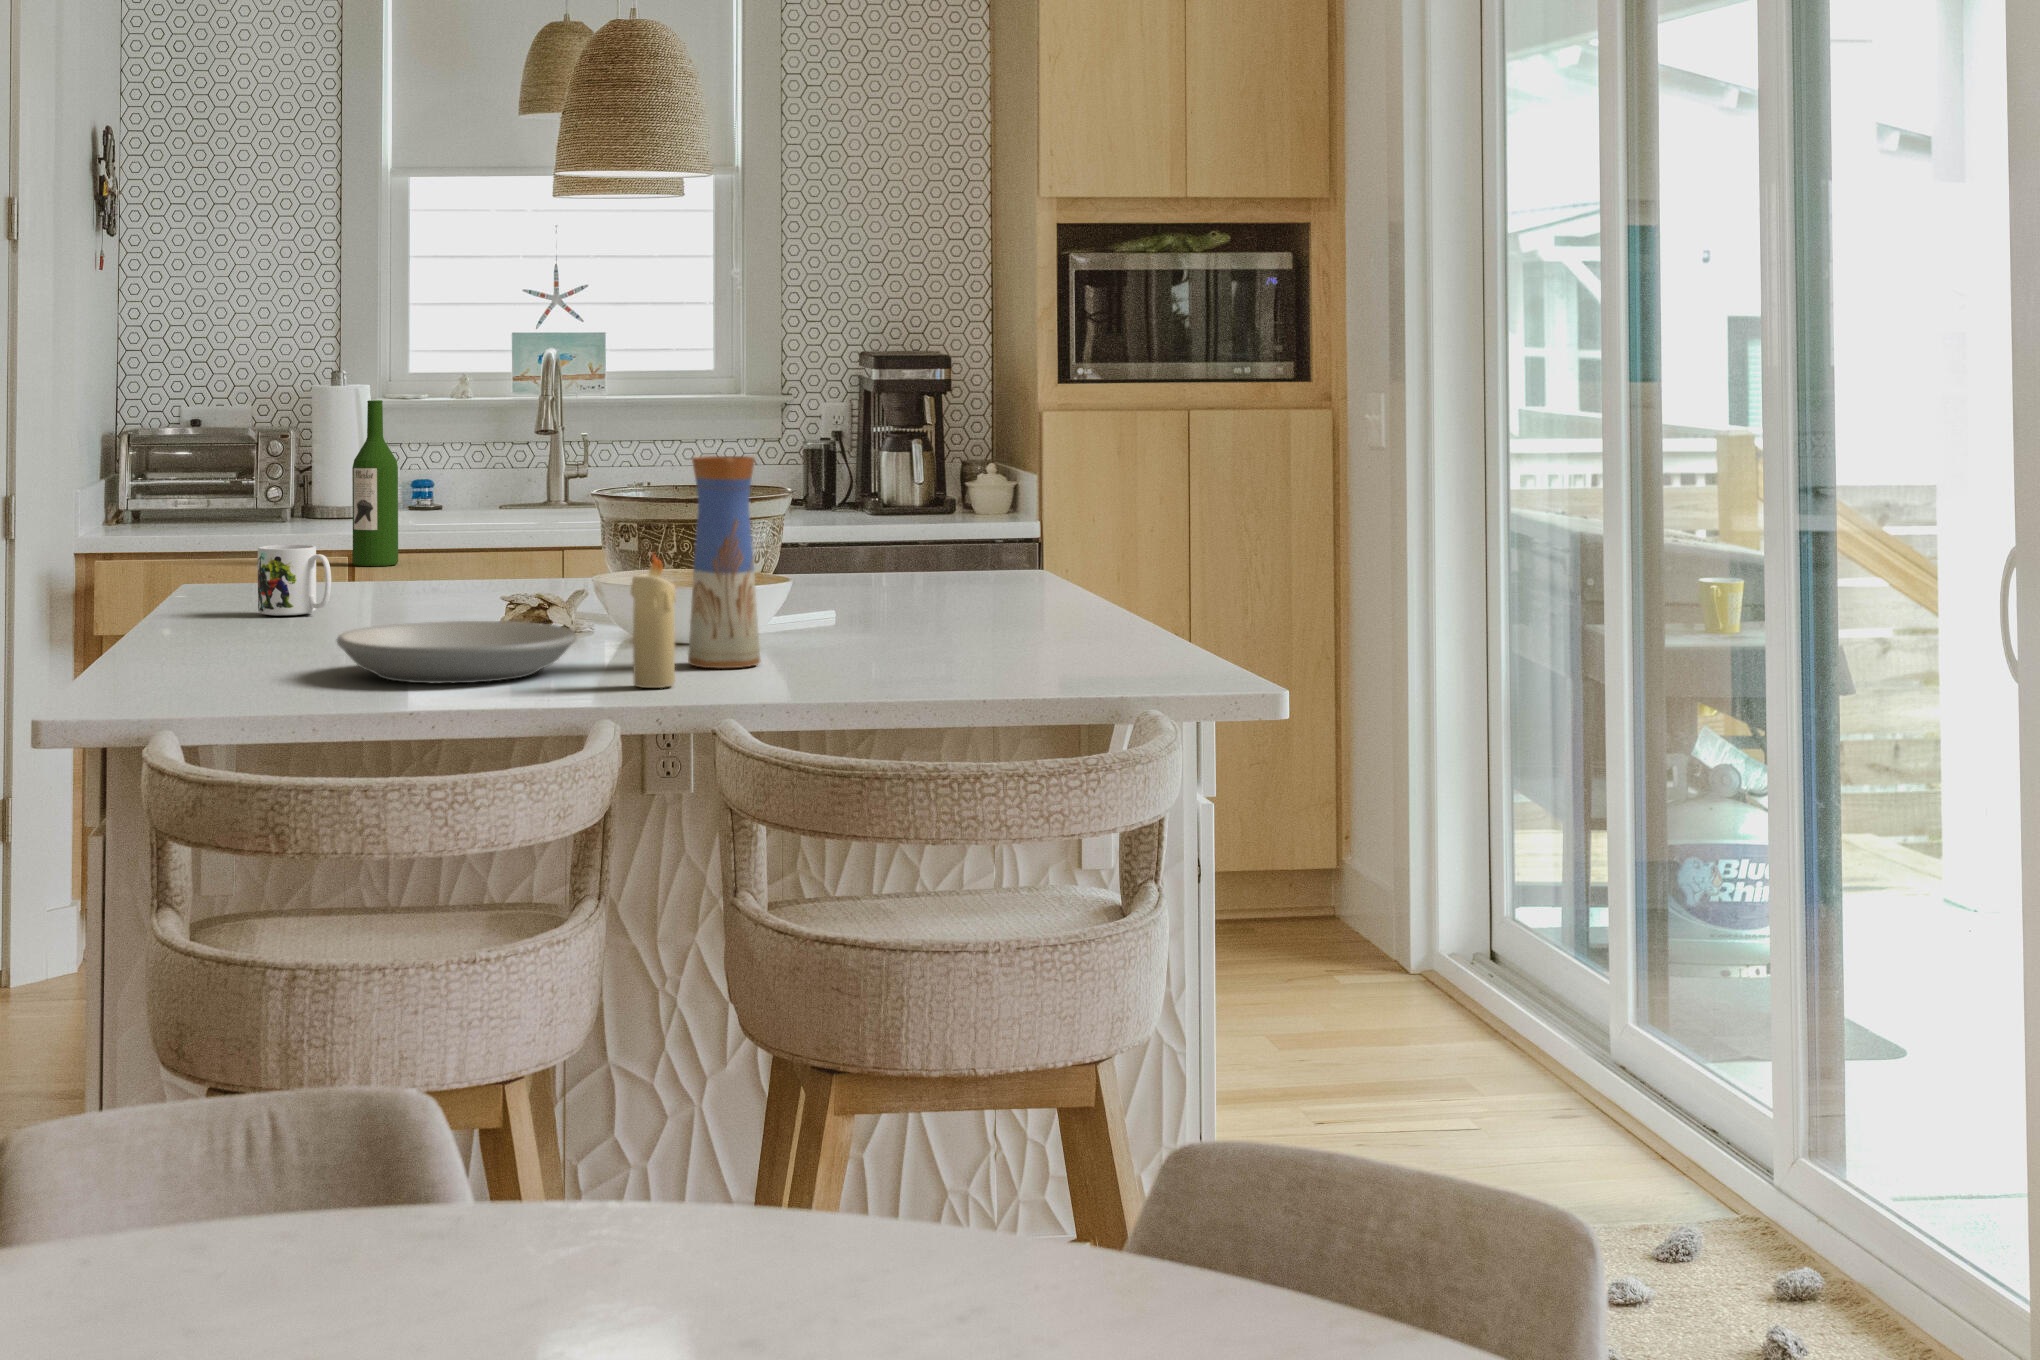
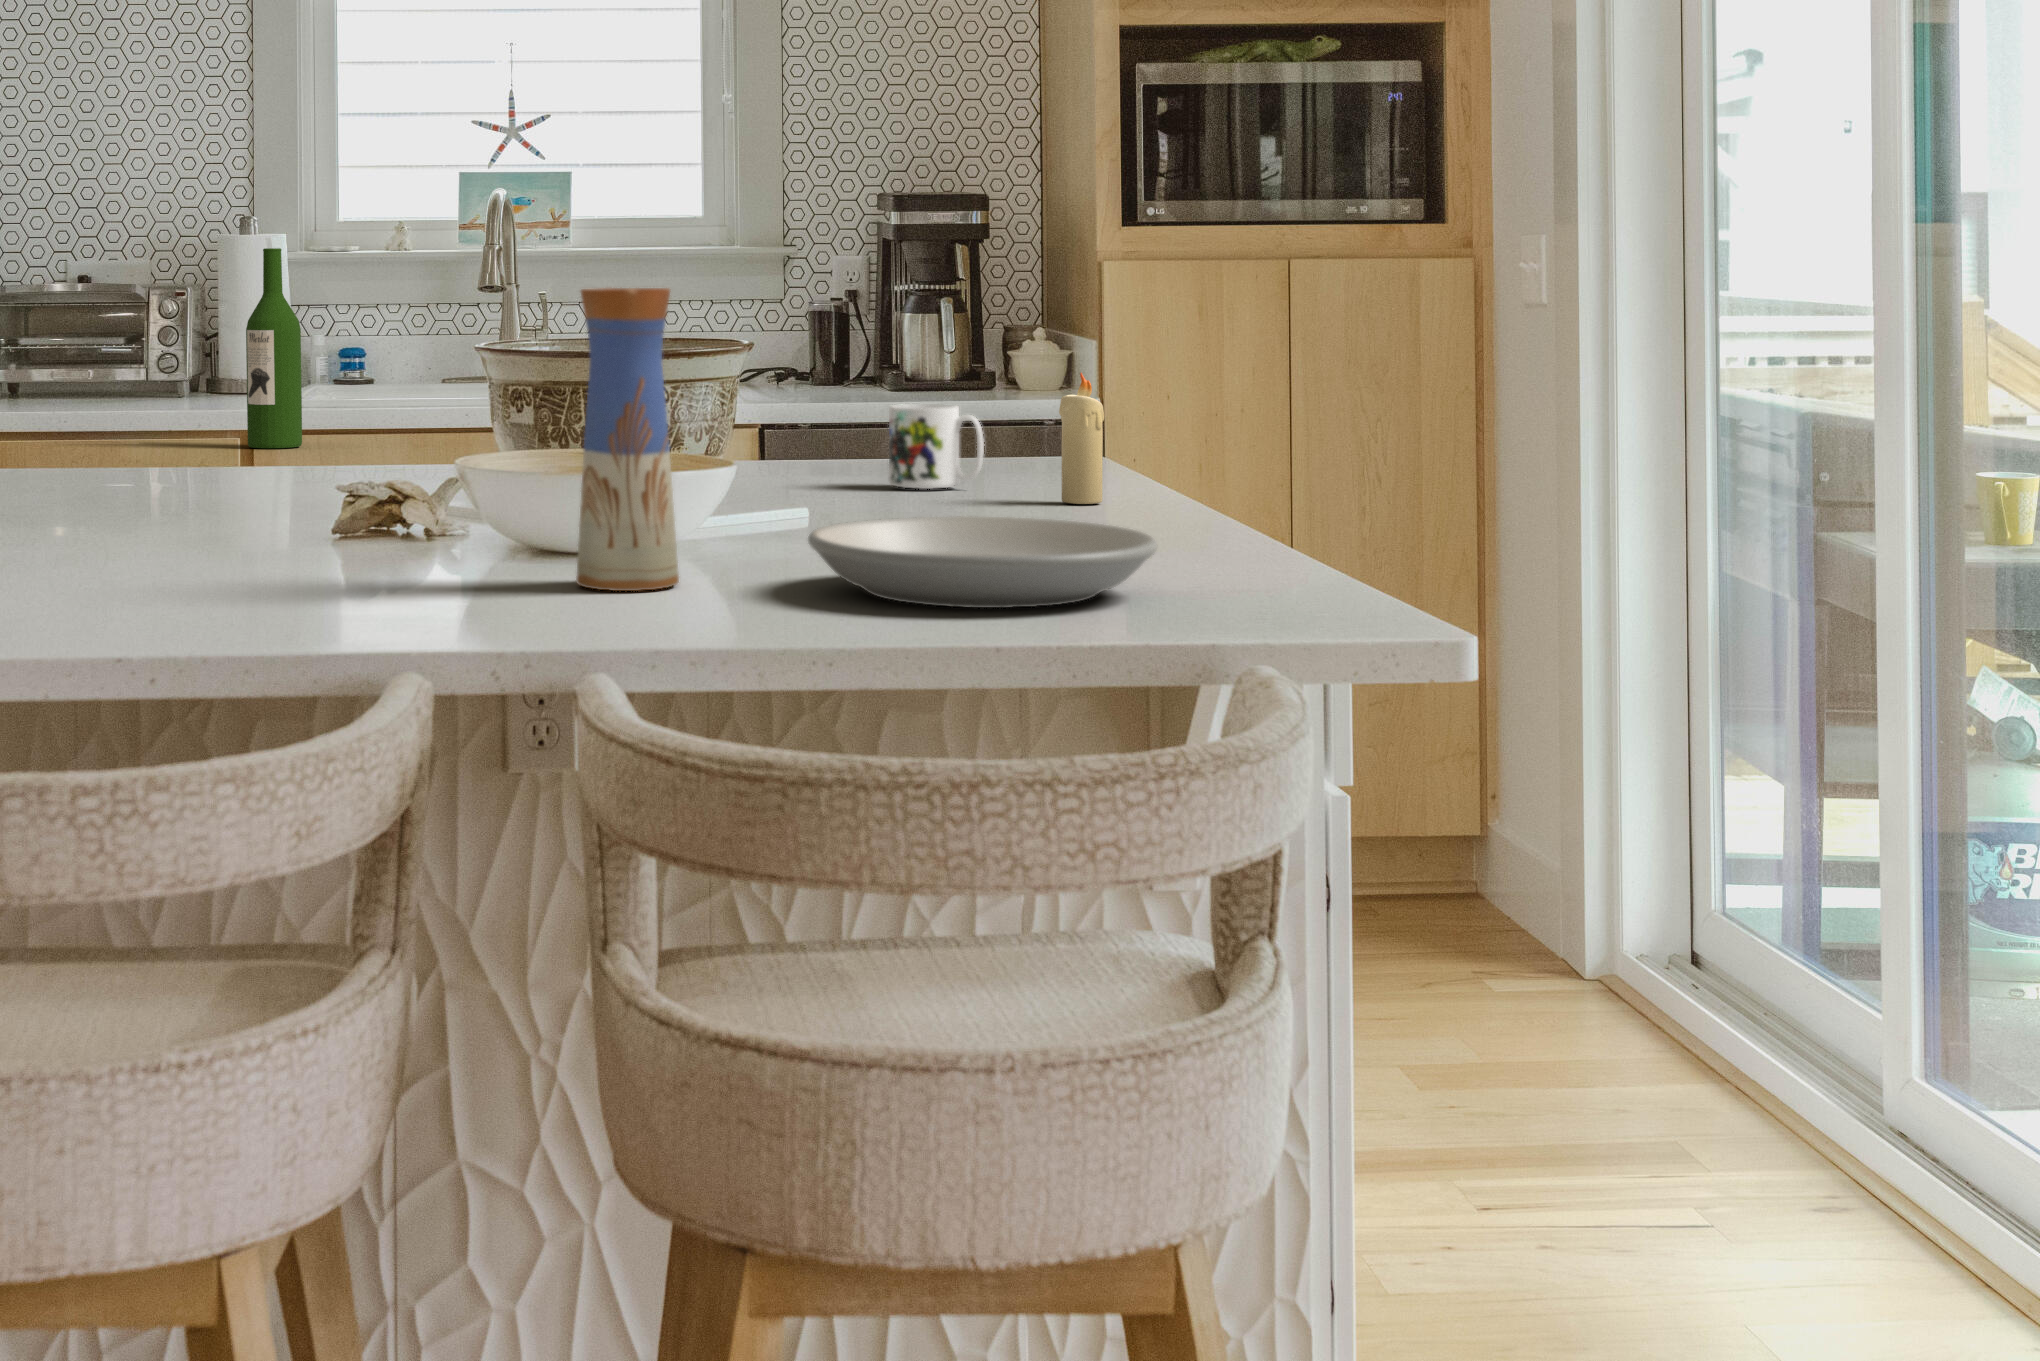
mug: present [258,545,331,615] -> present [889,404,984,489]
candle: present [631,554,676,688] -> present [1059,373,1104,504]
plate: present [337,621,577,684] -> present [808,516,1157,608]

